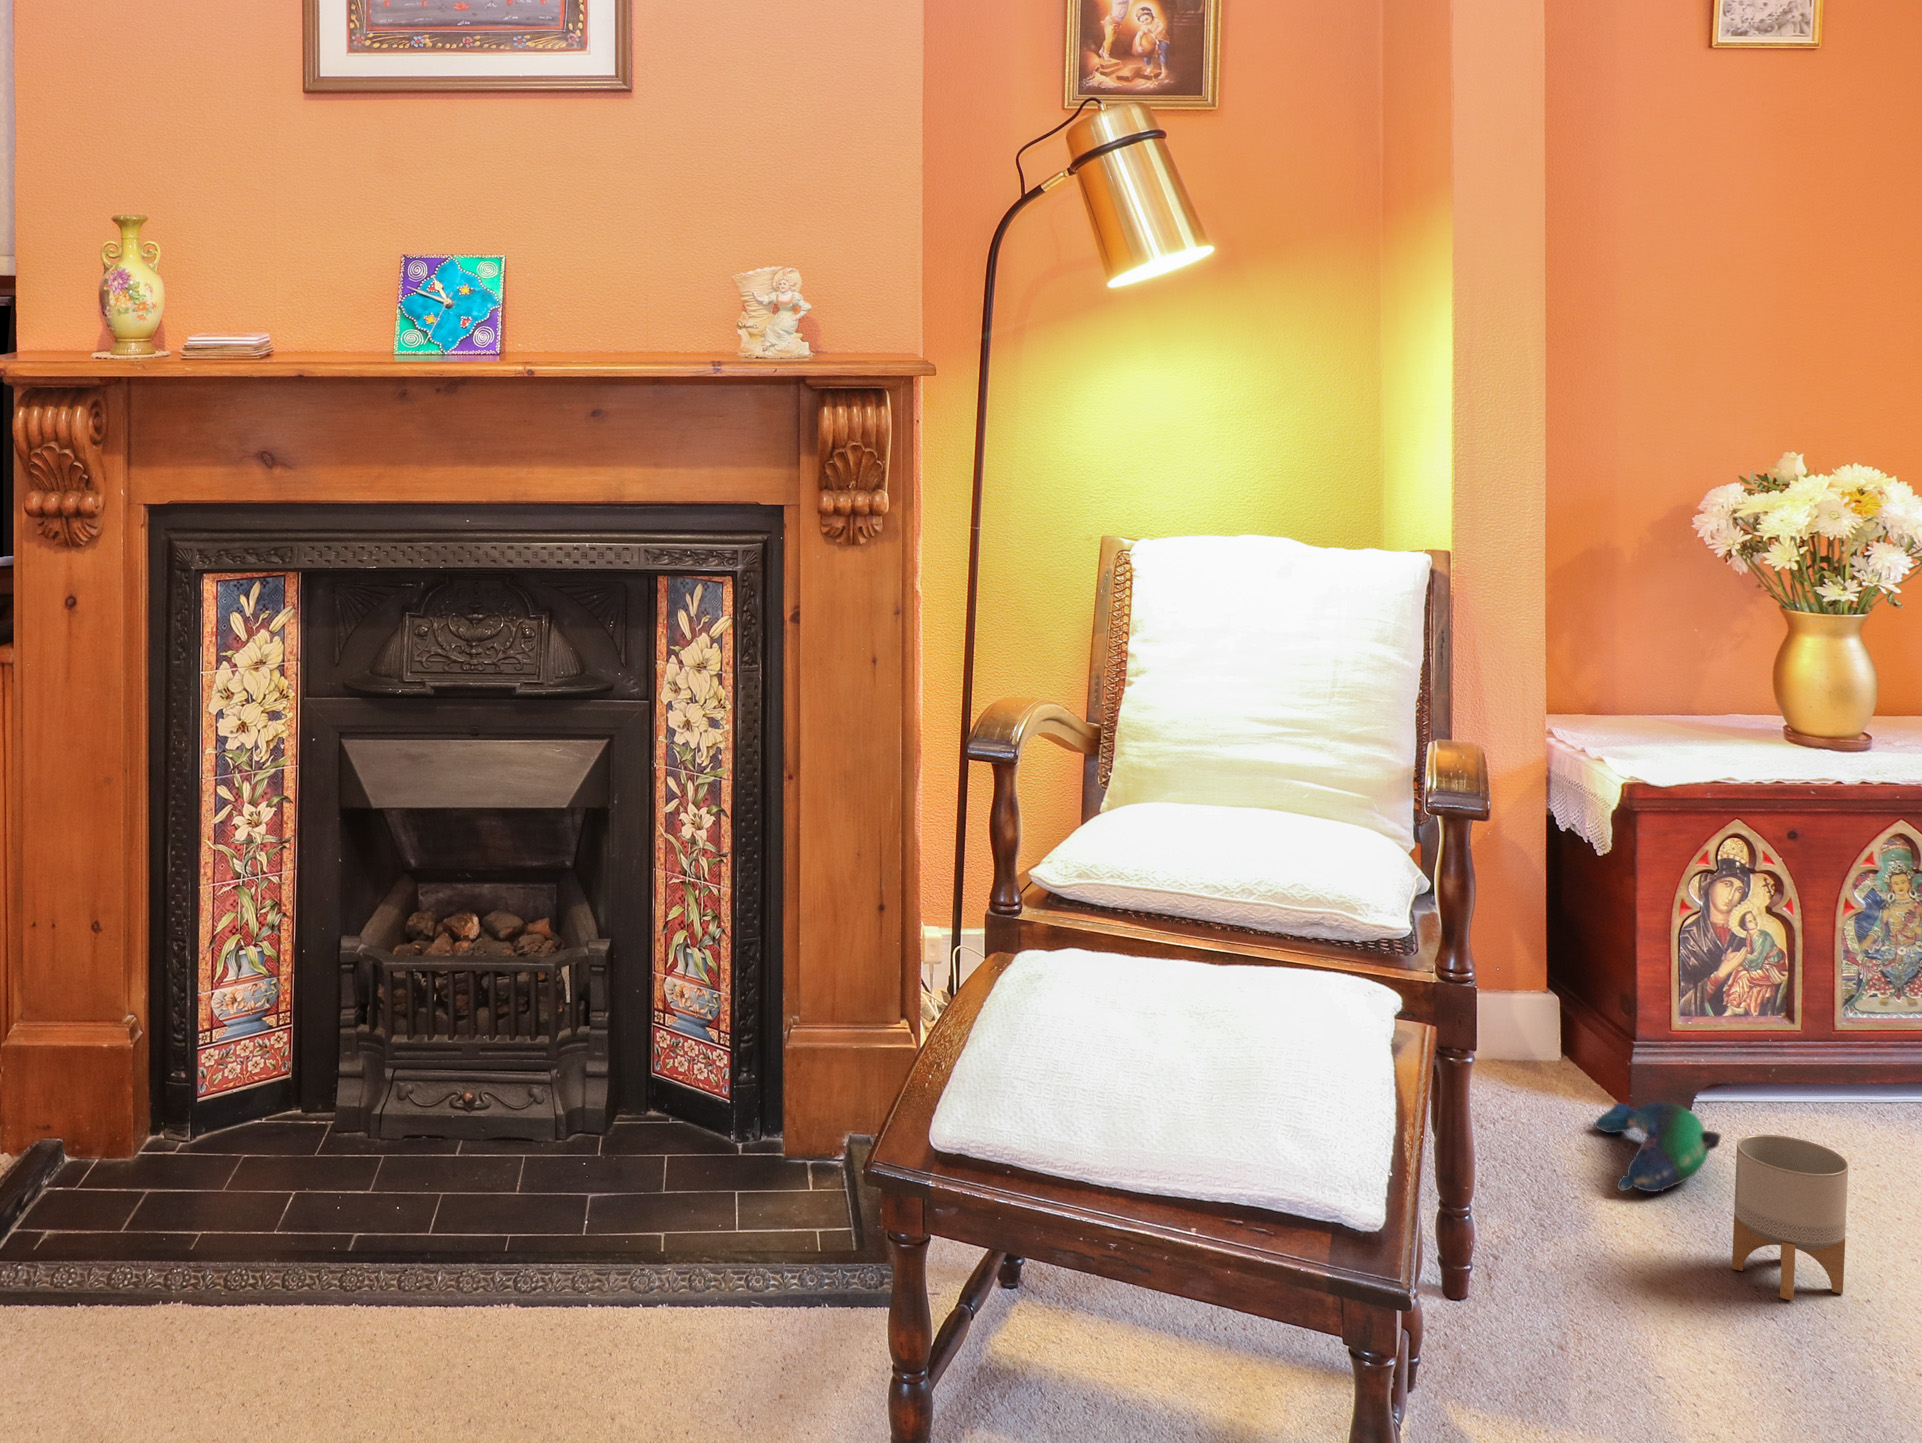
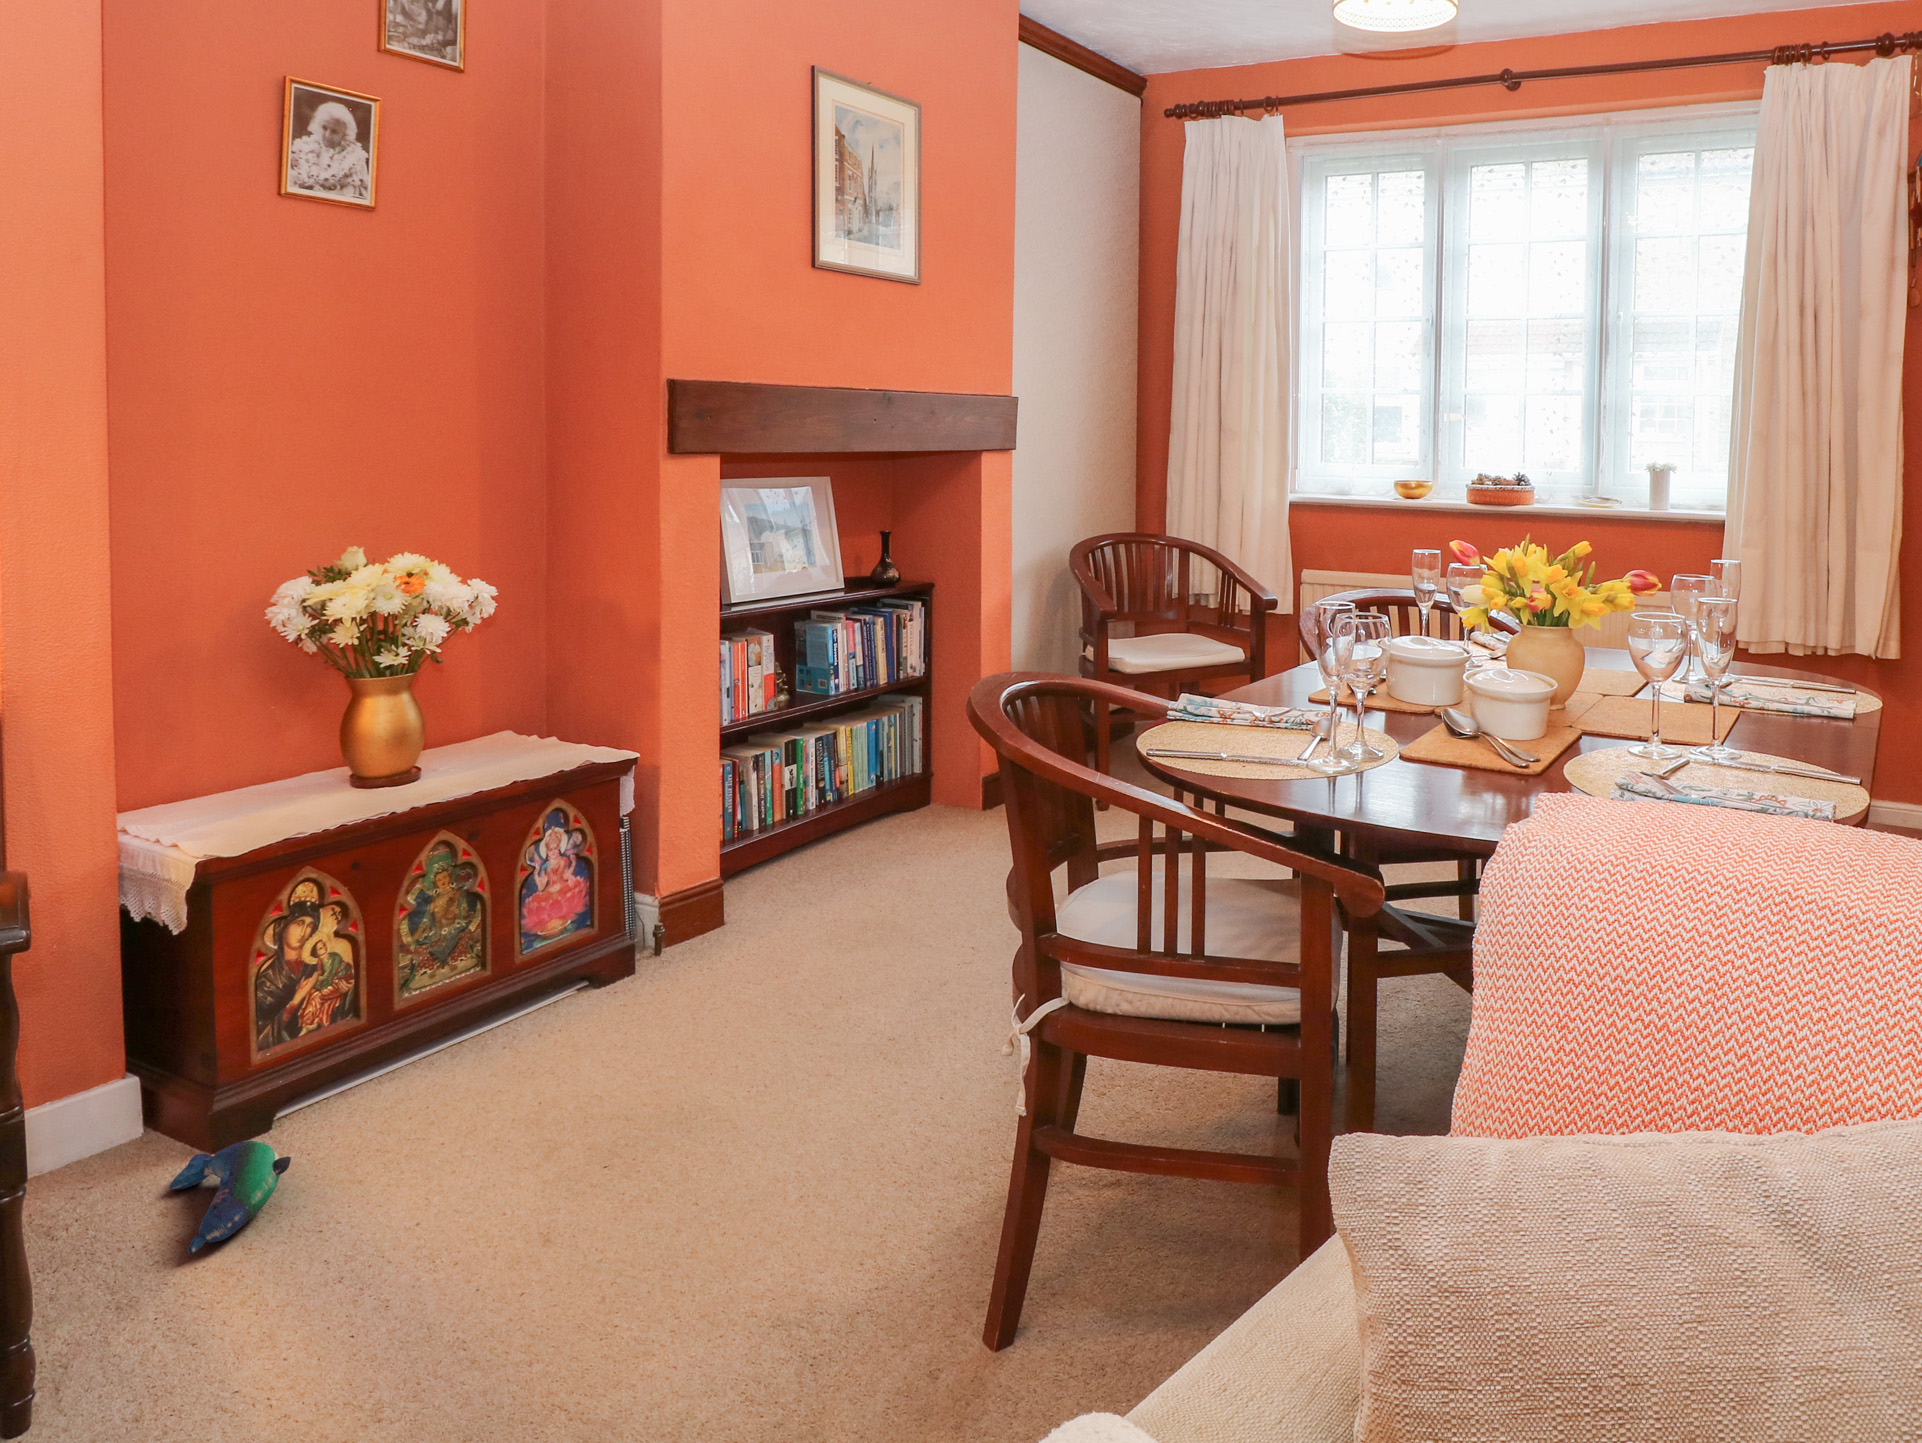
planter: present [1732,1135,1848,1300] -> none [296,1148,394,1297]

